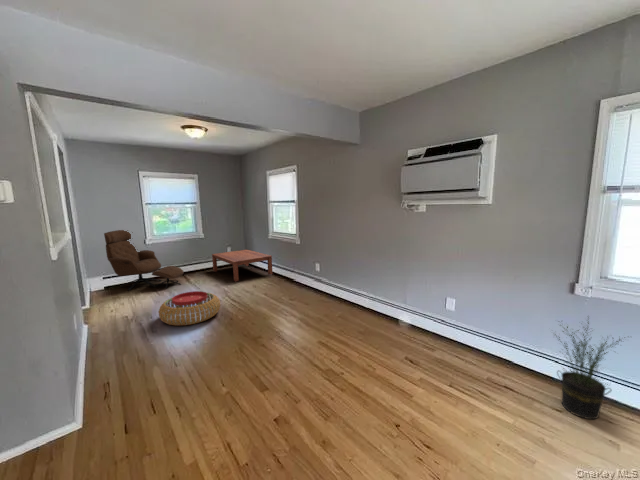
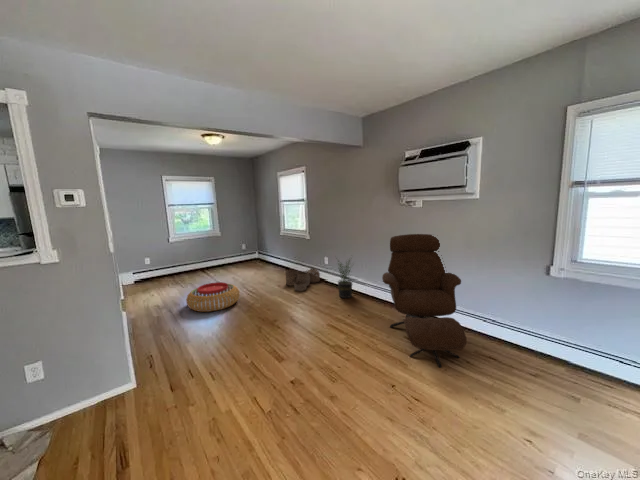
lounge chair: present [104,230,184,291] -> present [382,234,466,367]
coffee table: present [212,250,272,282] -> none [229,246,285,275]
woven basket: none [273,274,311,301] -> present [286,268,320,291]
potted plant: present [559,323,620,419] -> present [338,260,352,298]

